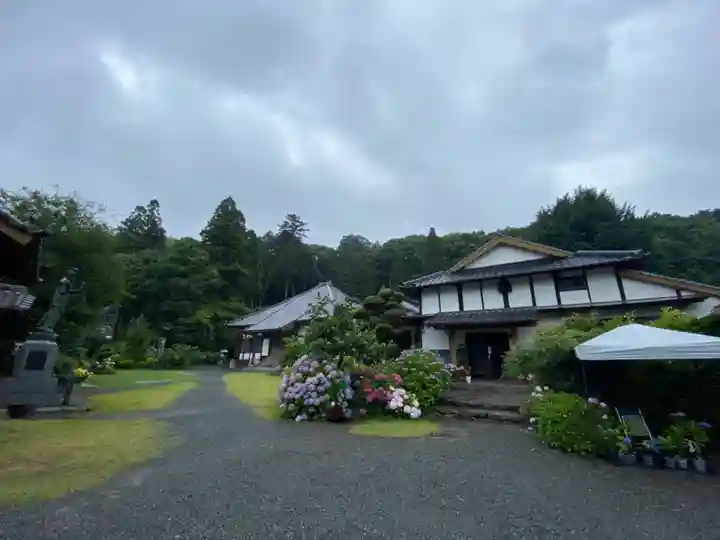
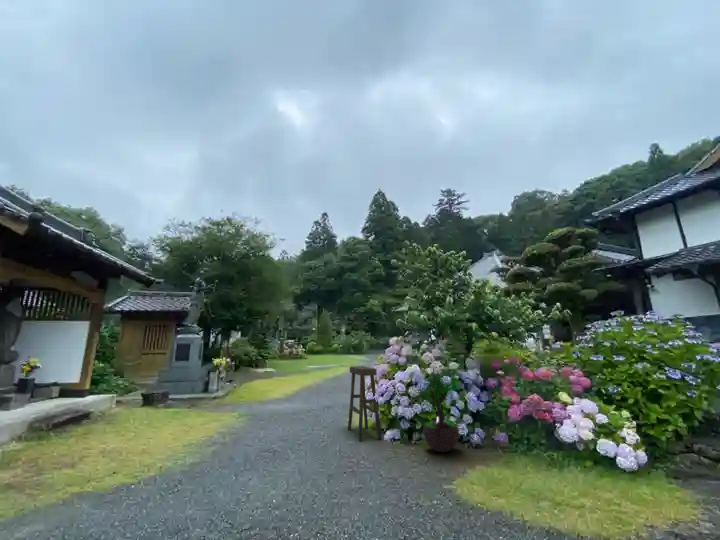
stool: none [270,375,297,419] -> present [348,366,382,441]

